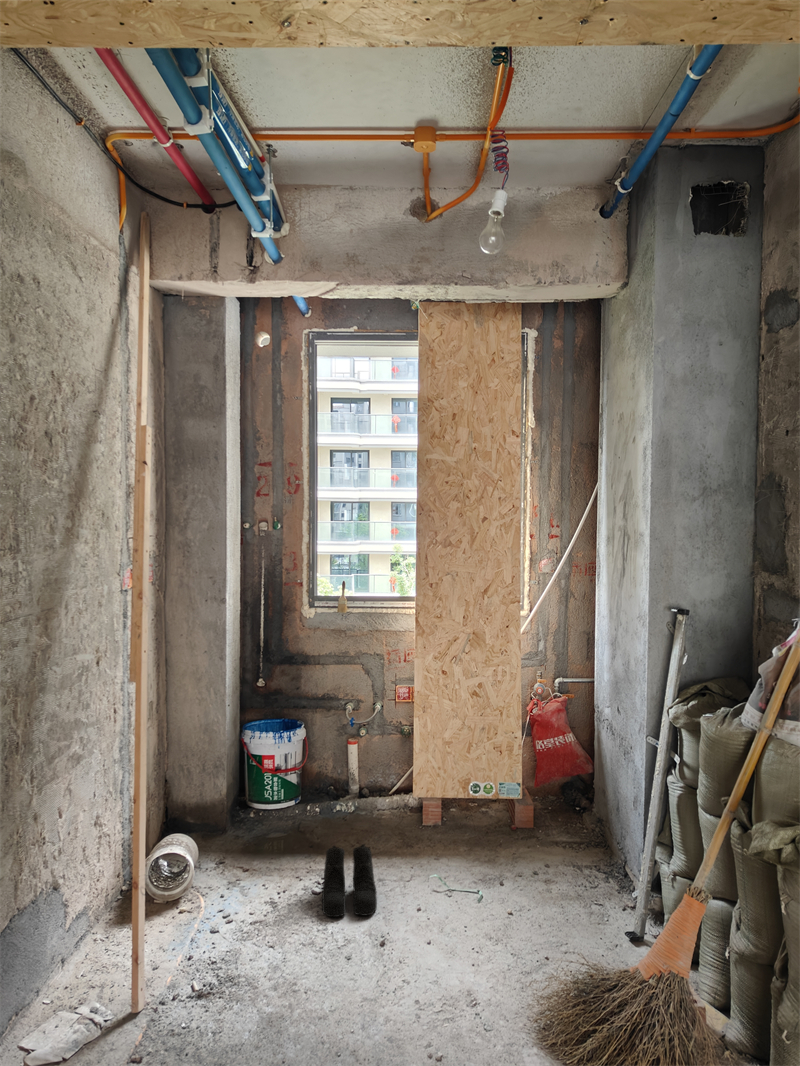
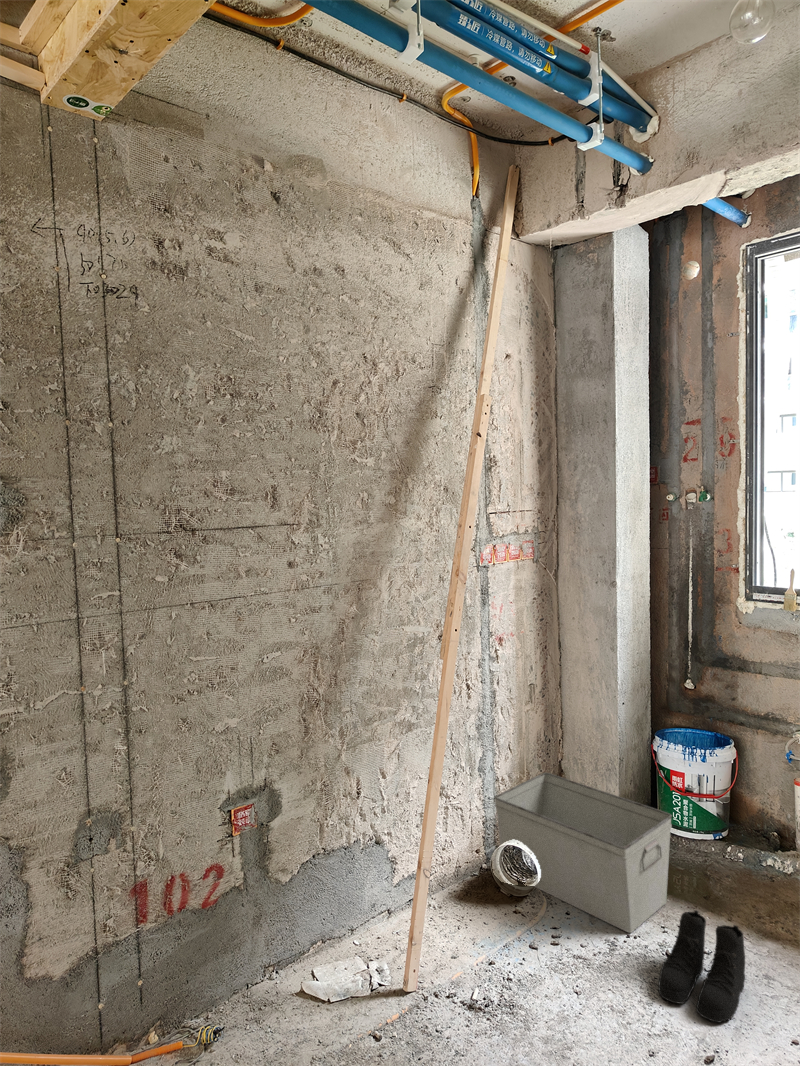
storage bin: none [140,783,293,888] -> present [495,772,672,933]

